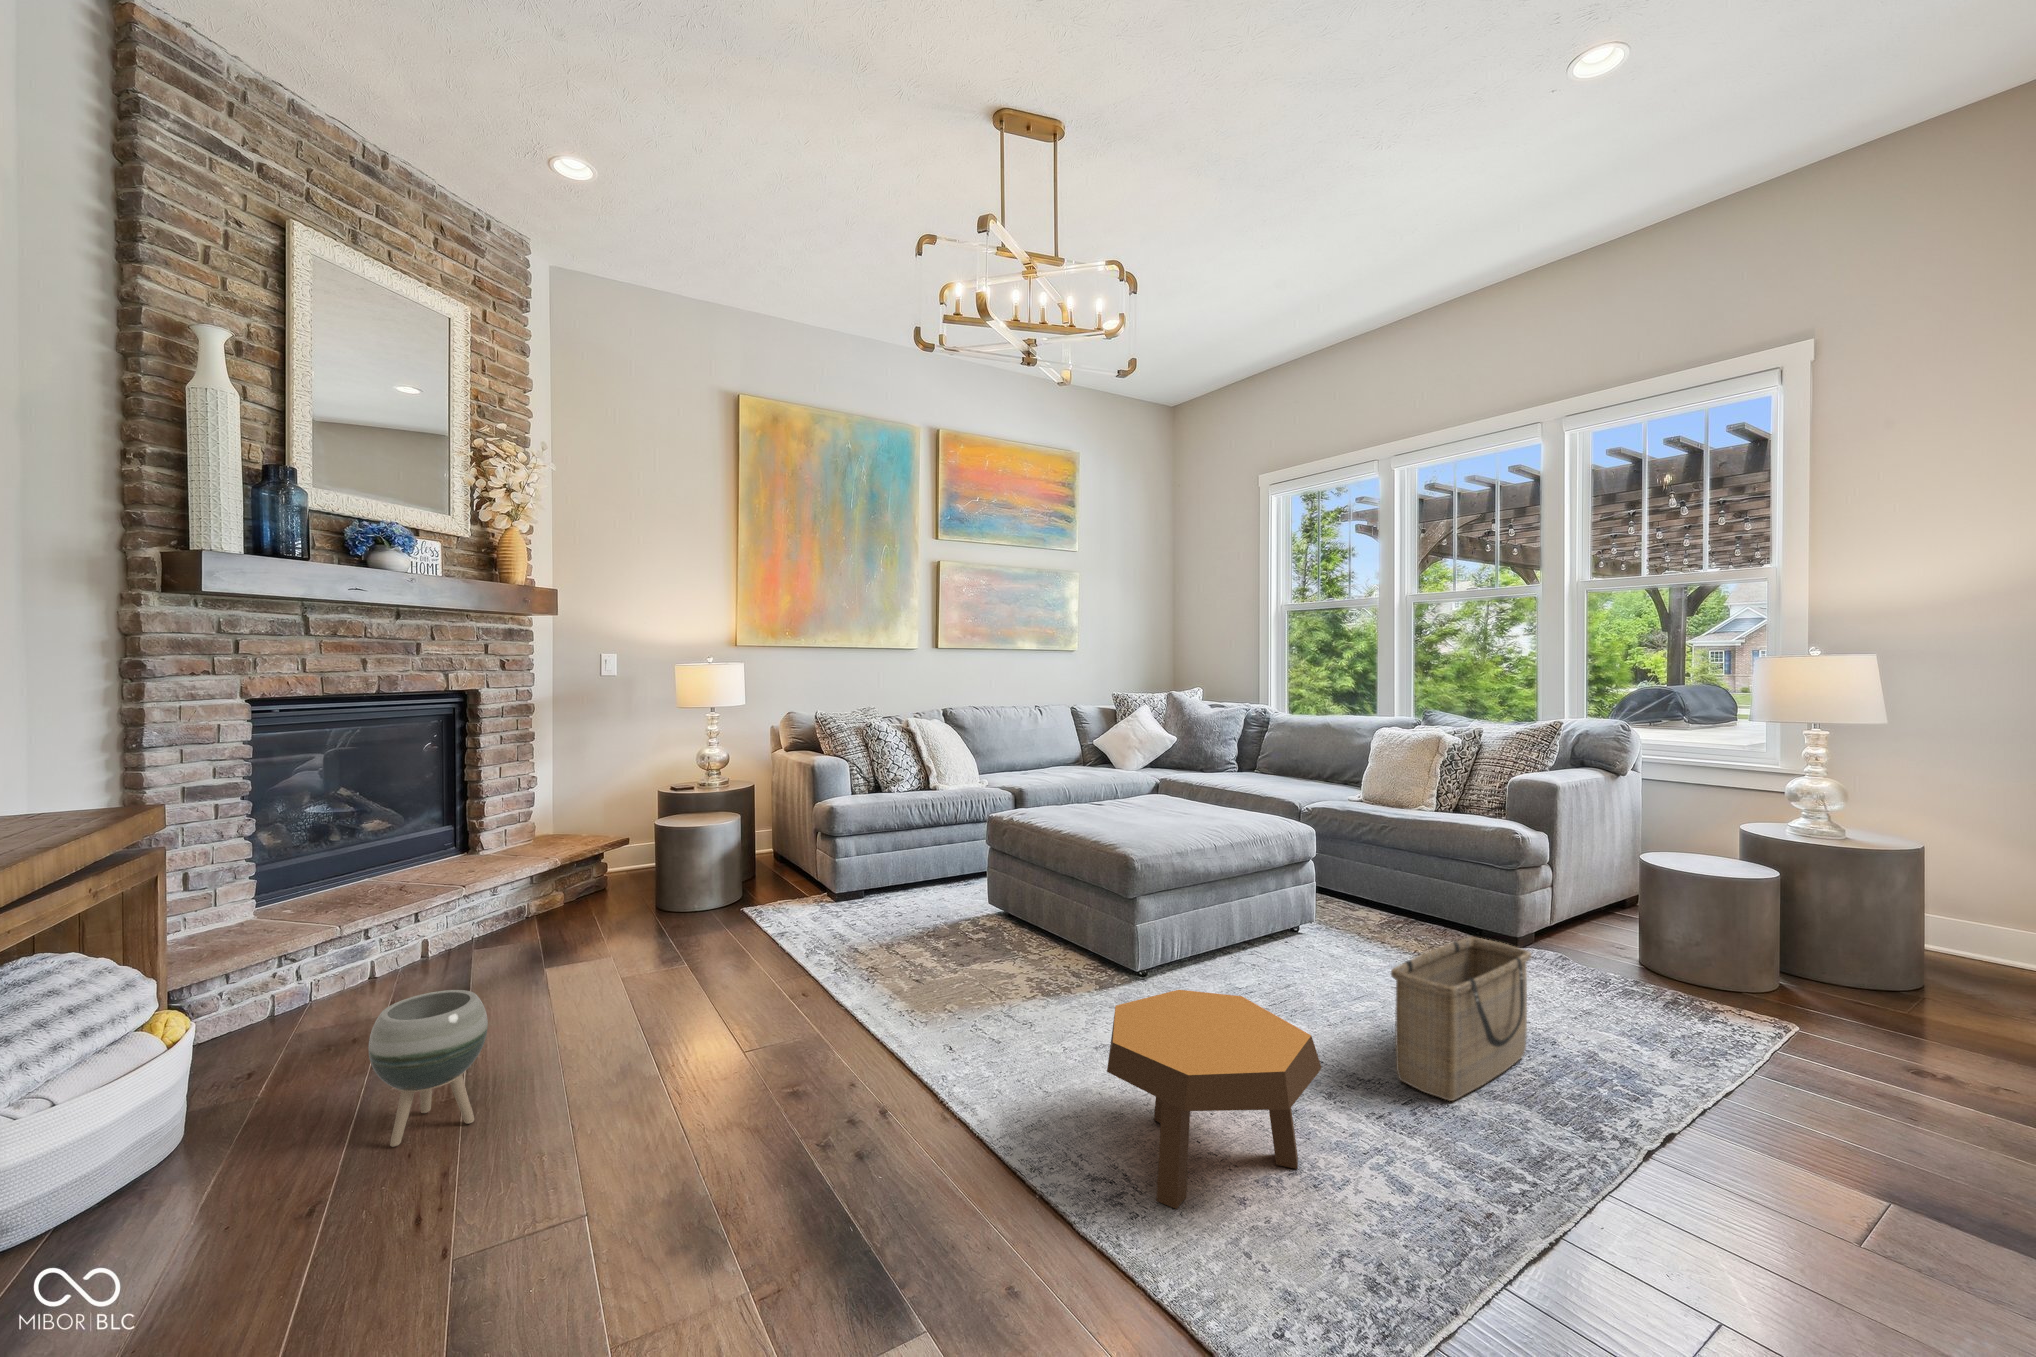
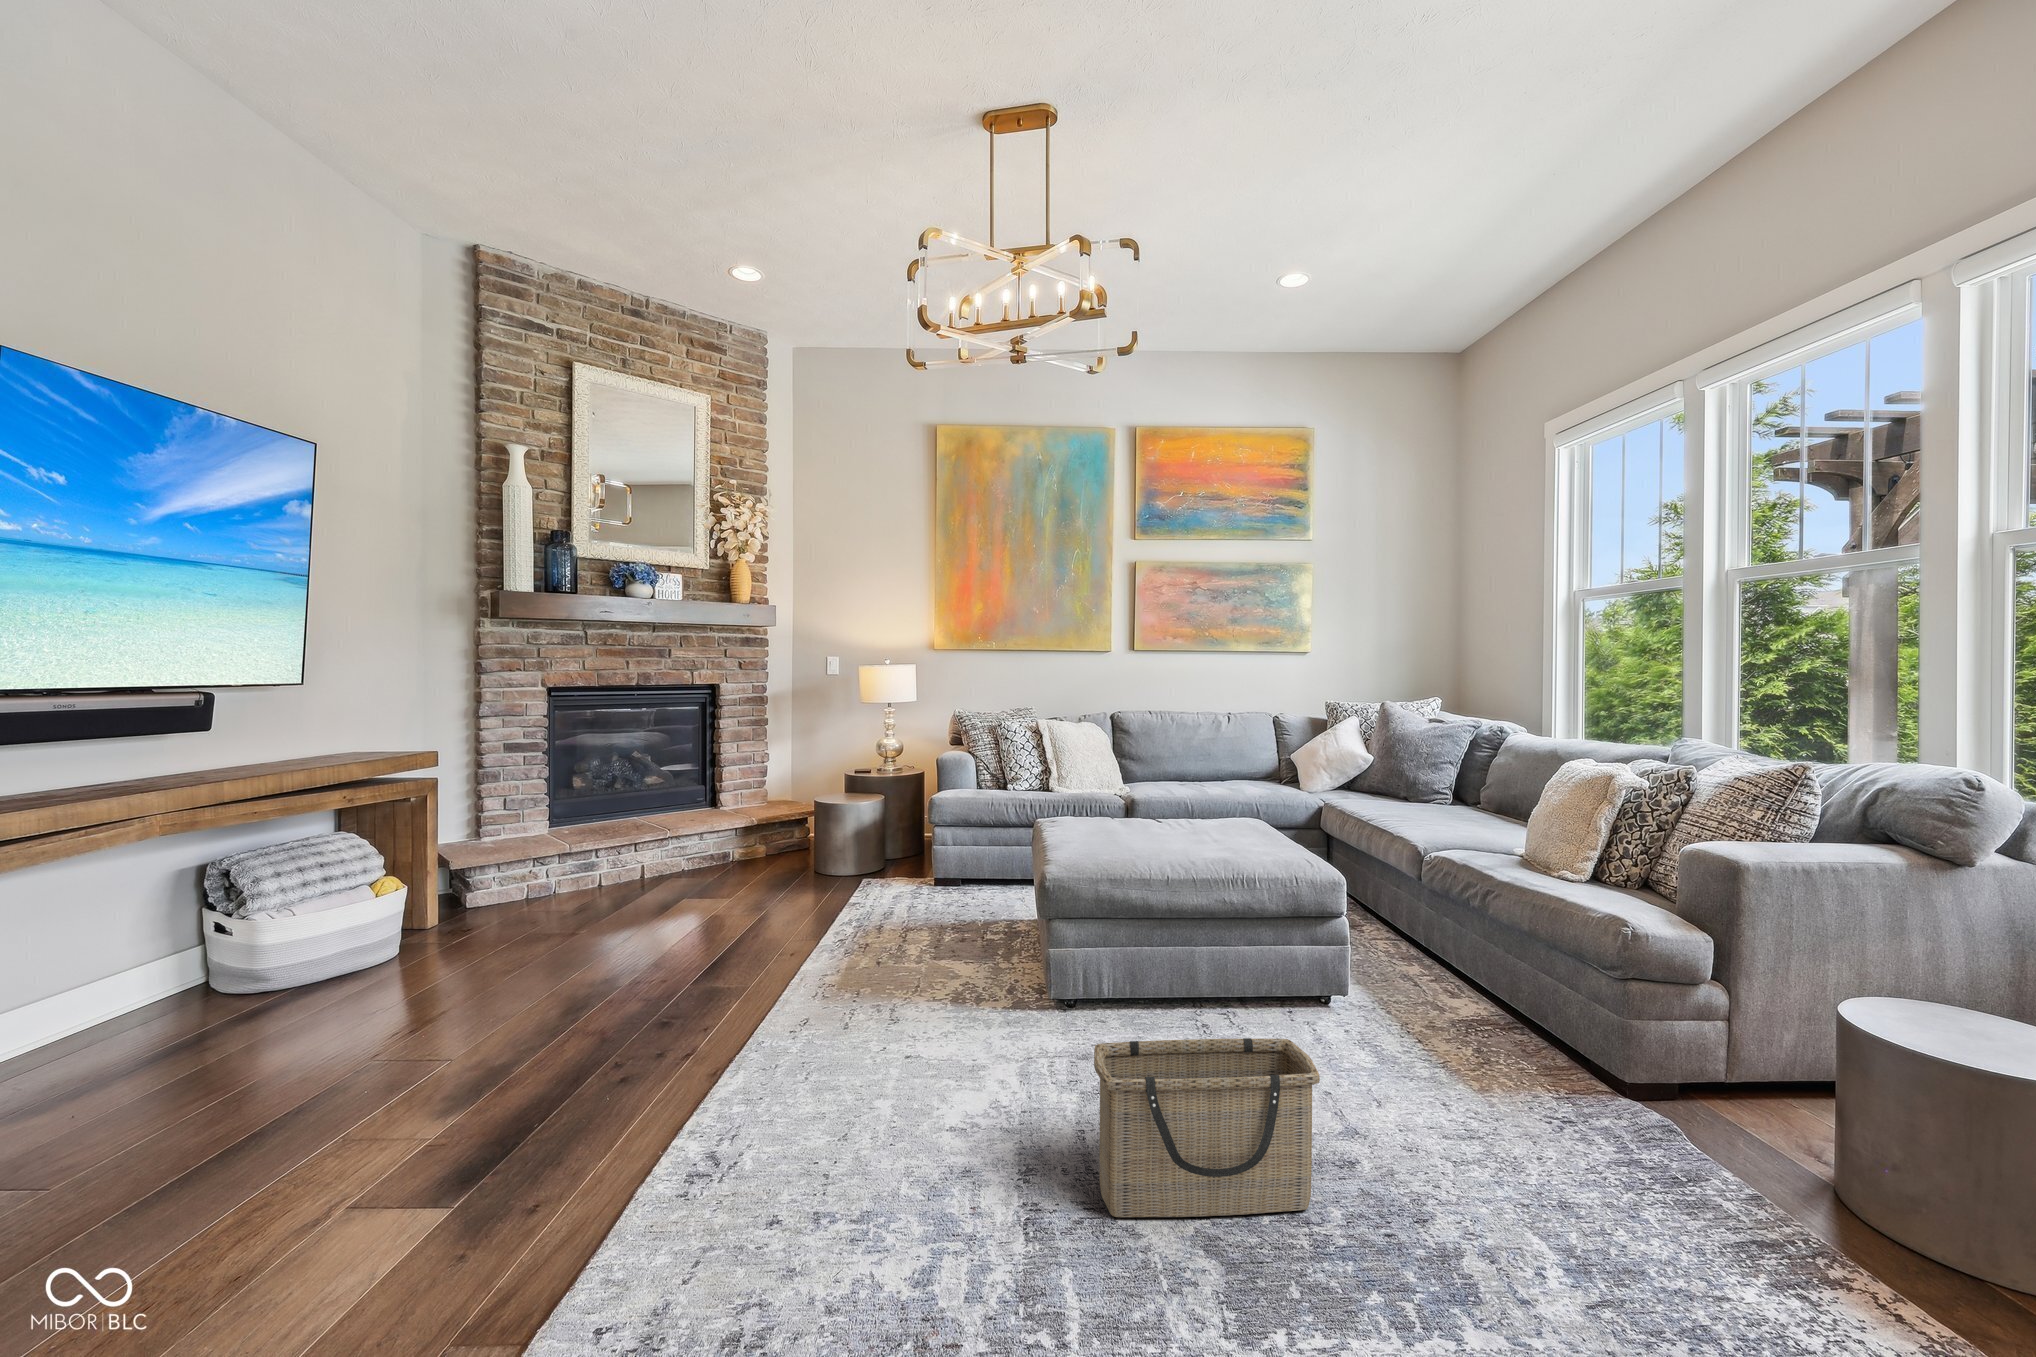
planter: present [369,990,488,1147] -> none [434,891,511,986]
footstool: present [1107,990,1322,1209] -> none [700,1005,917,1208]

